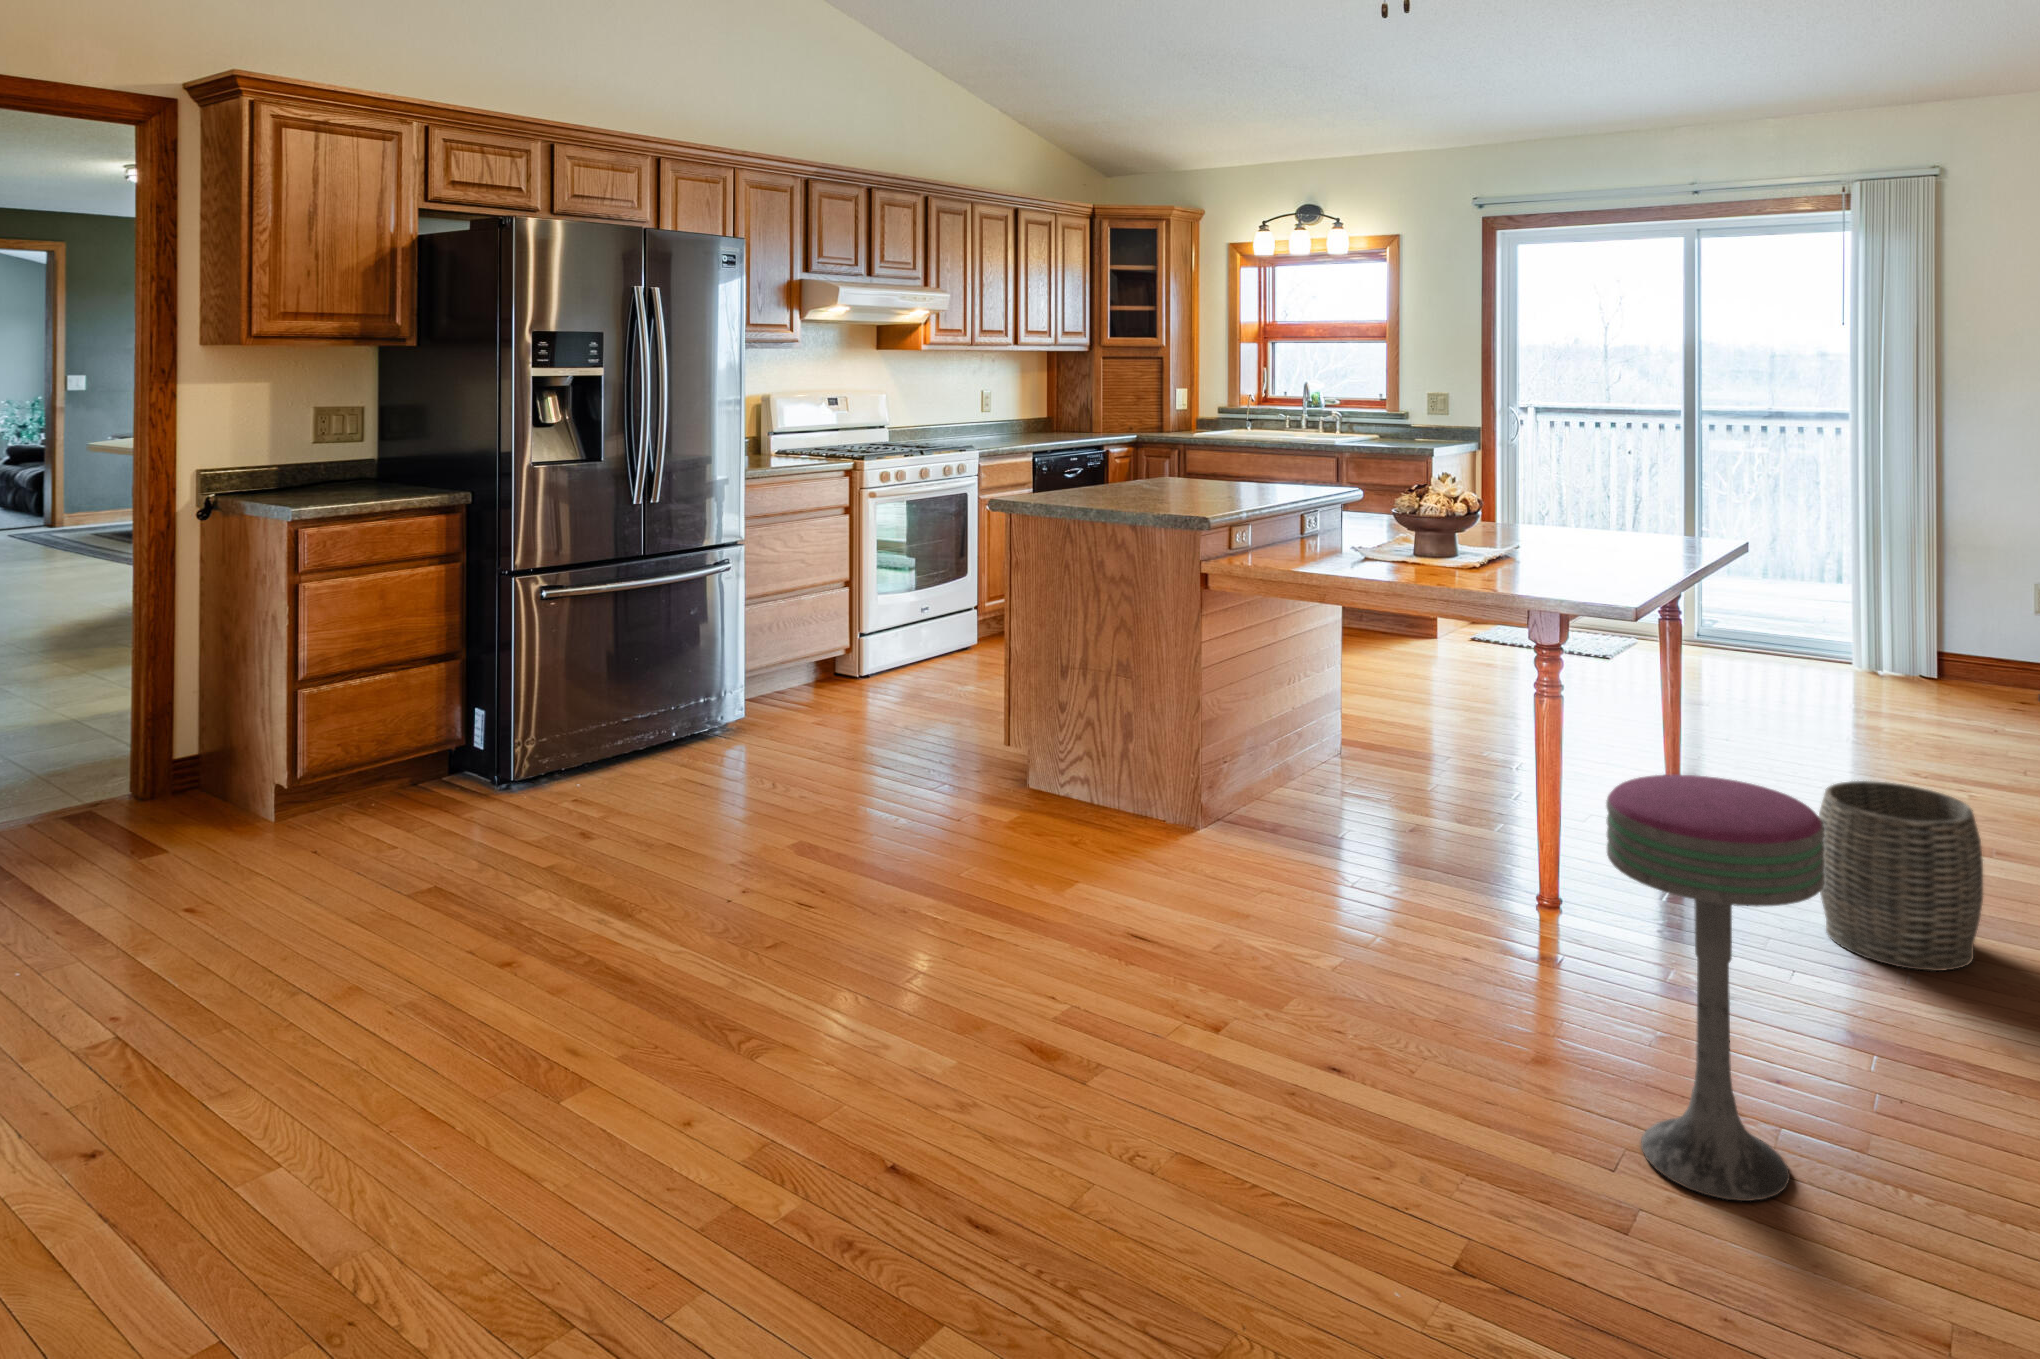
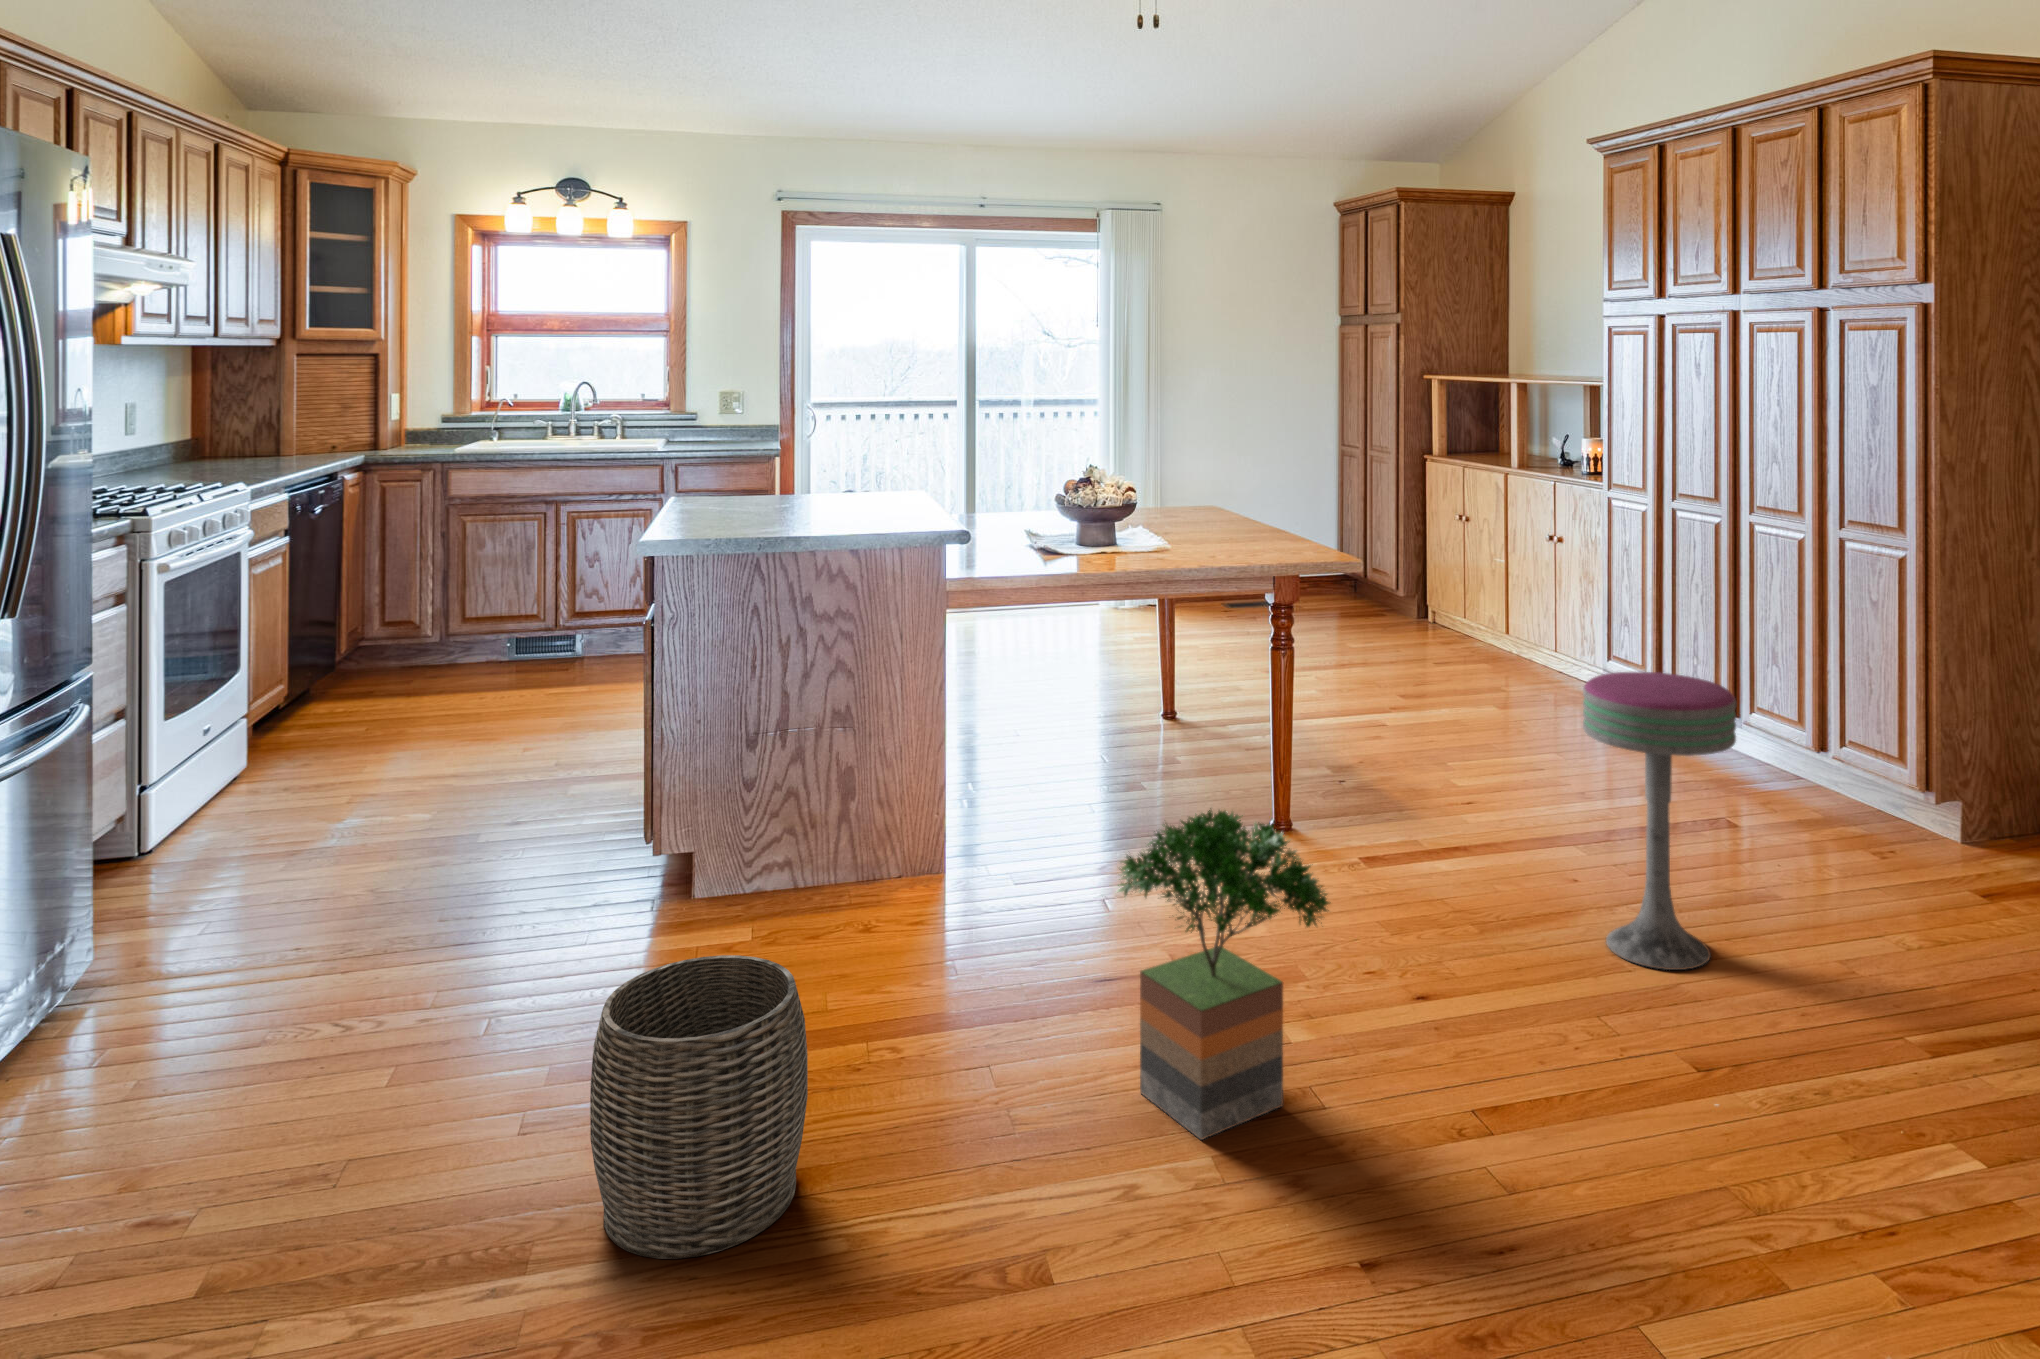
potted tree: none [954,768,1121,1064] -> present [1118,808,1329,1140]
woven basket: present [1819,781,1983,971] -> present [590,955,808,1259]

